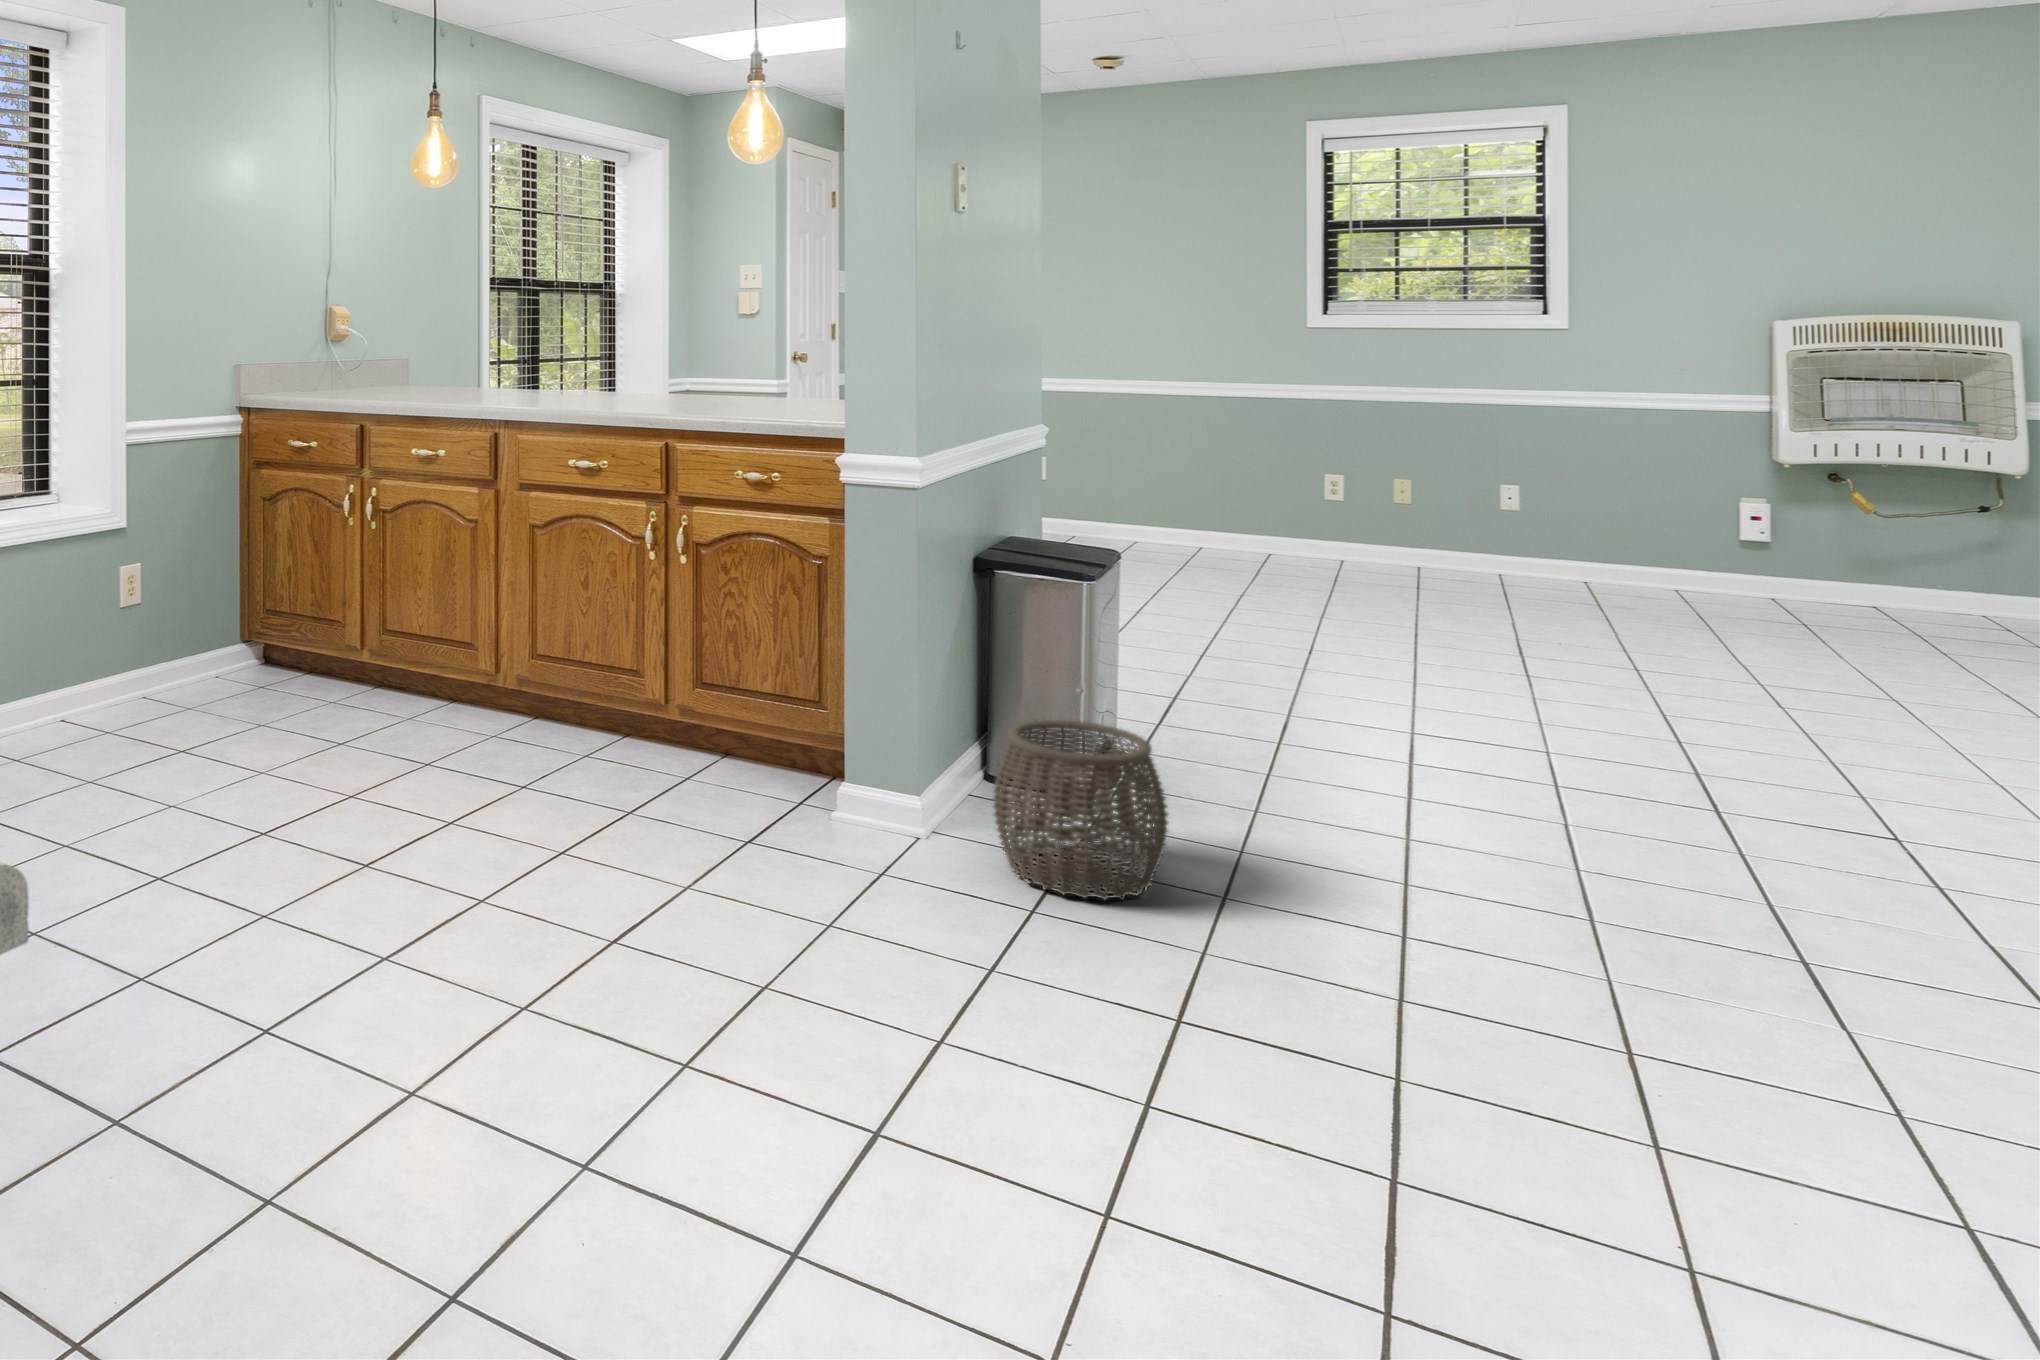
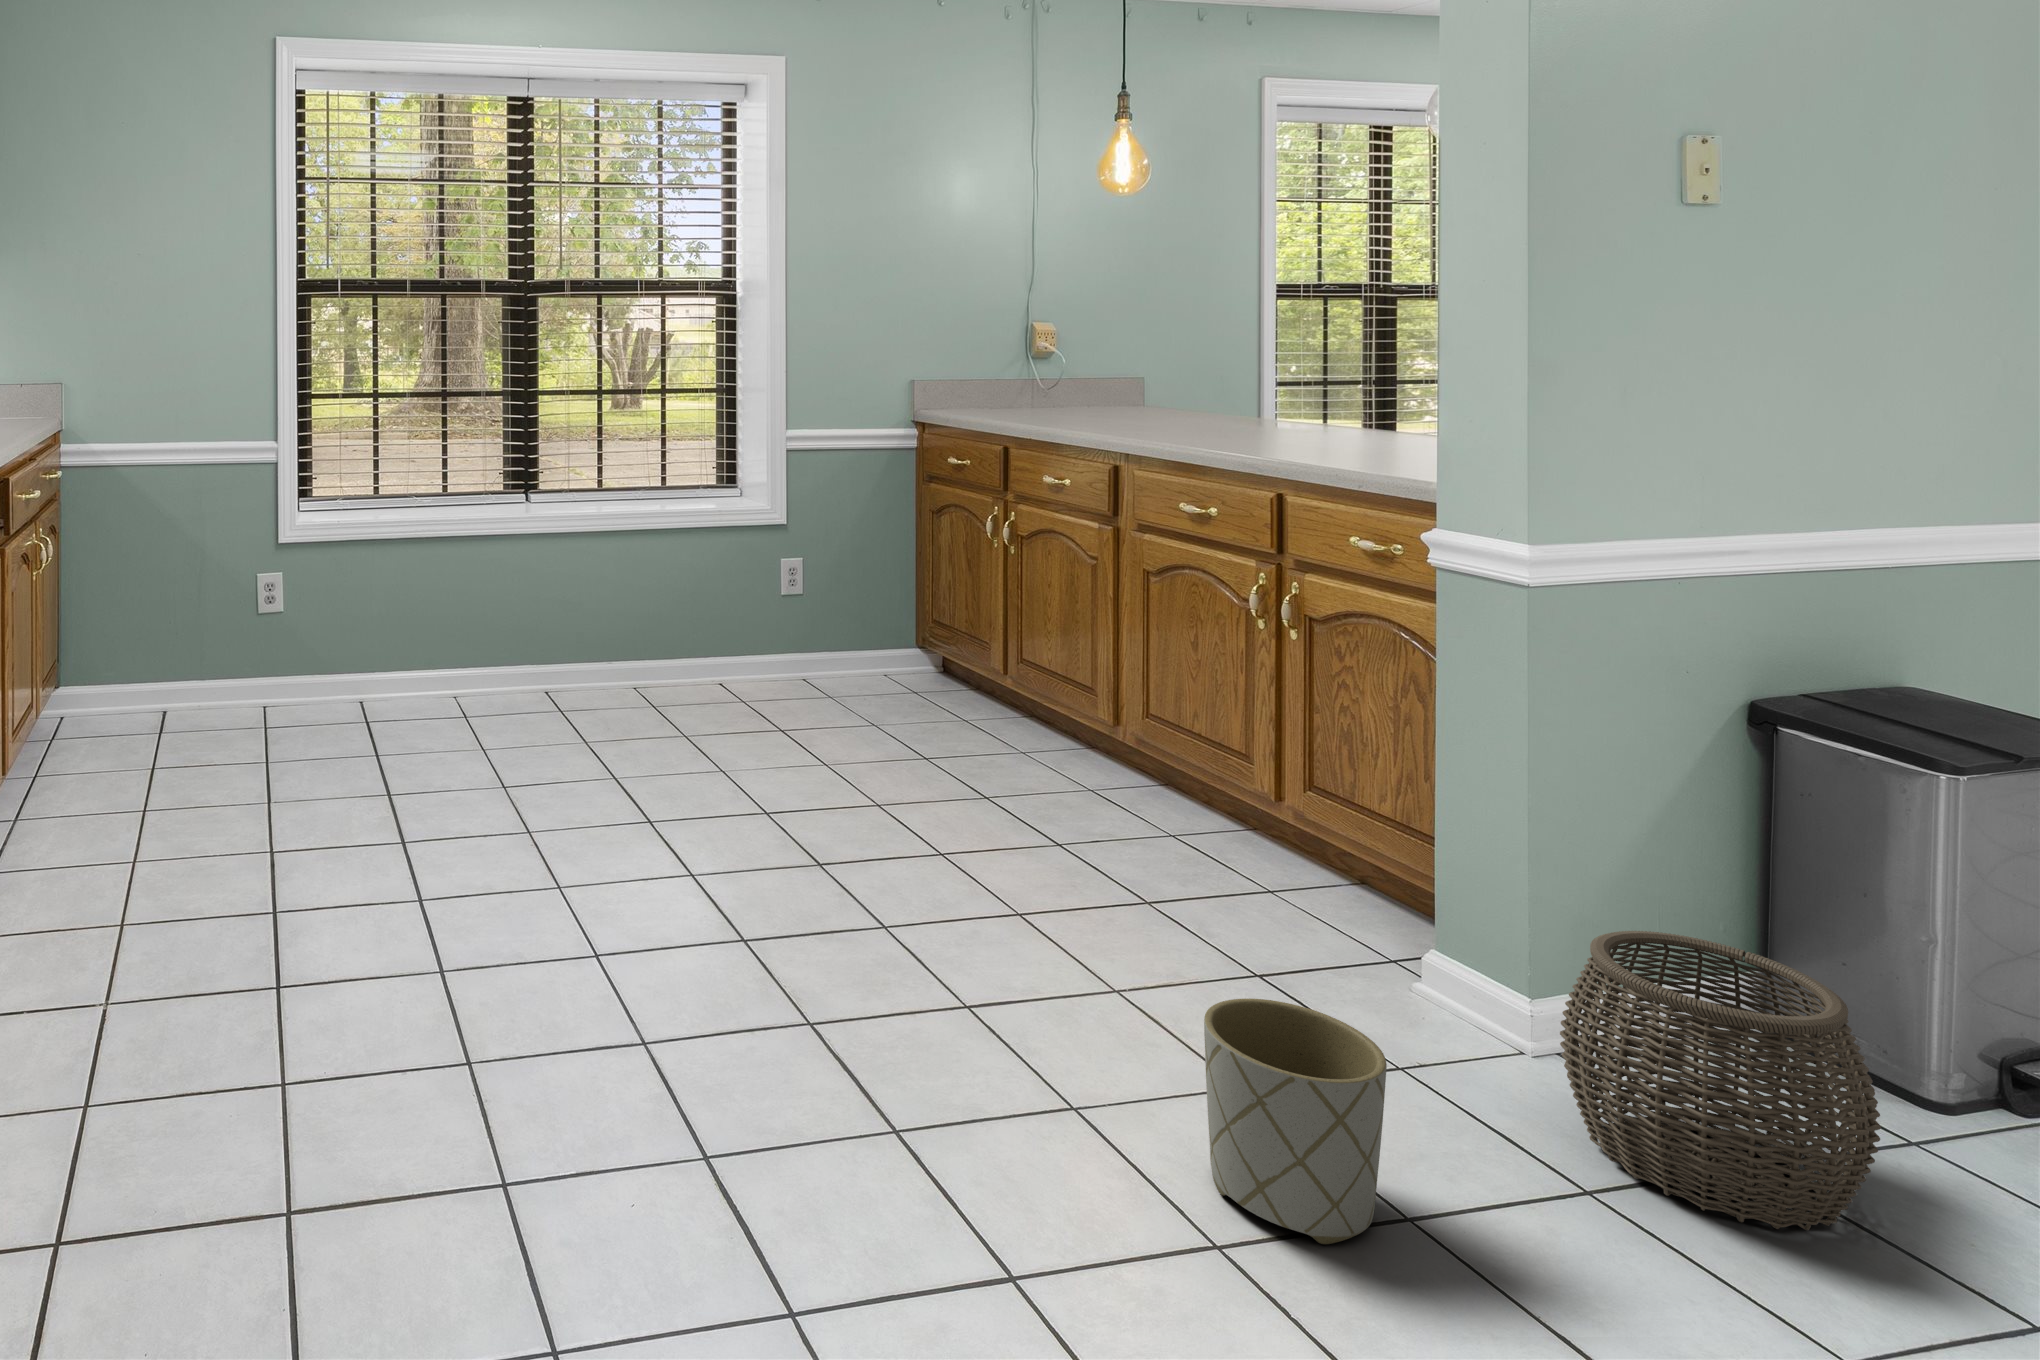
planter: none [887,838,1021,1014] -> present [1204,998,1387,1244]

